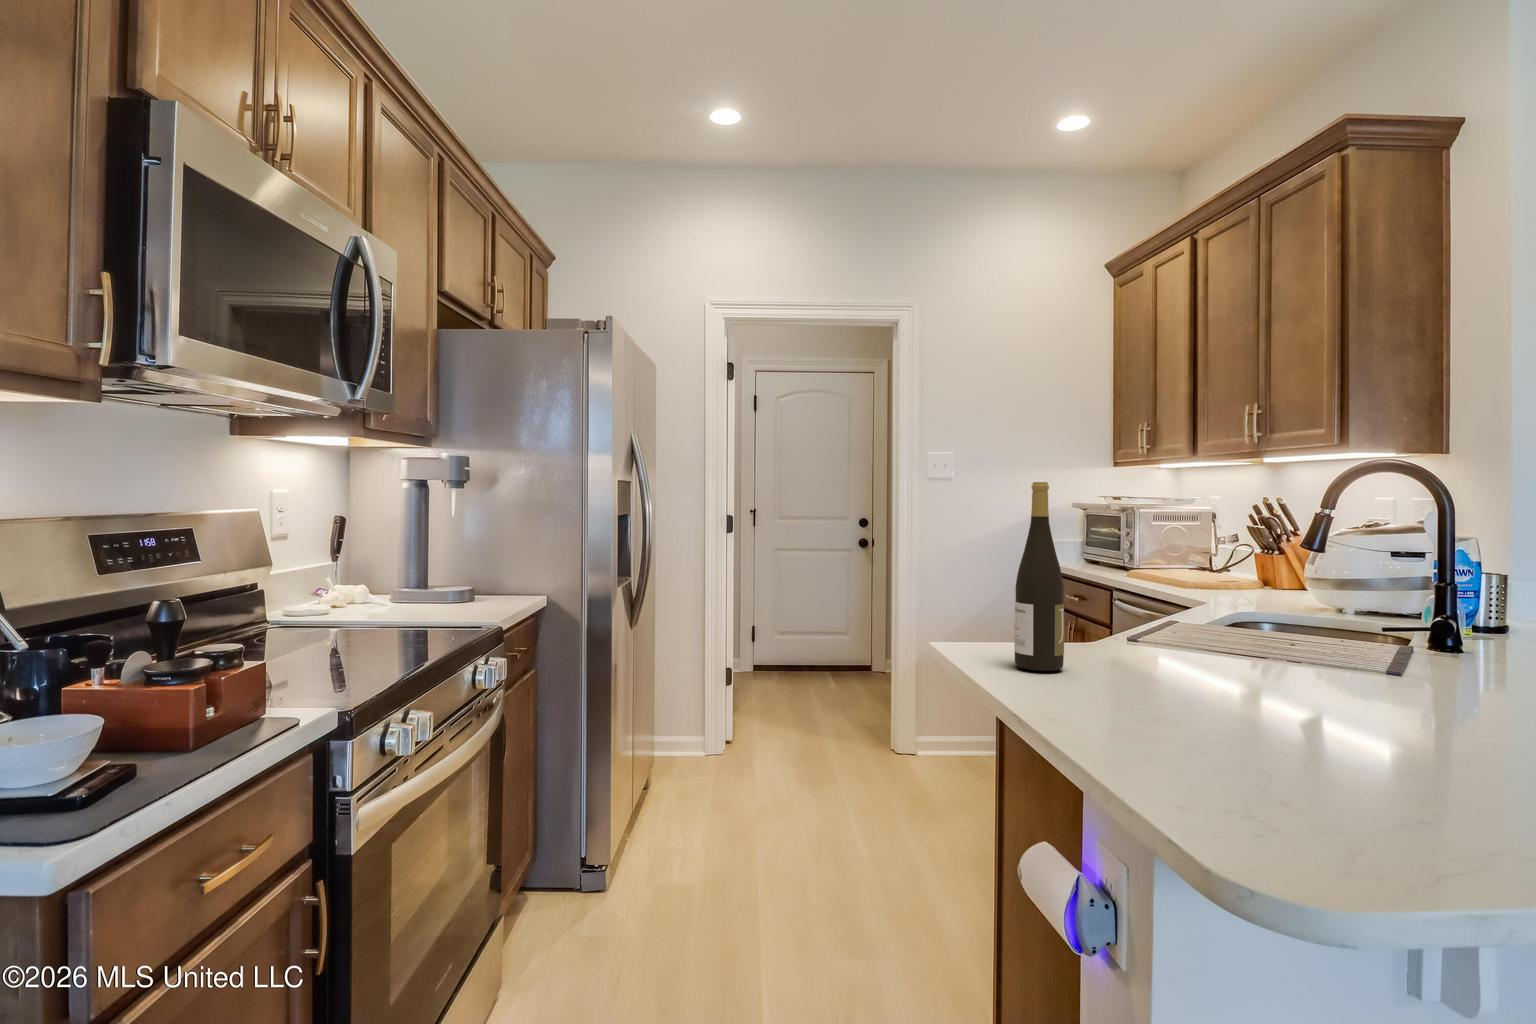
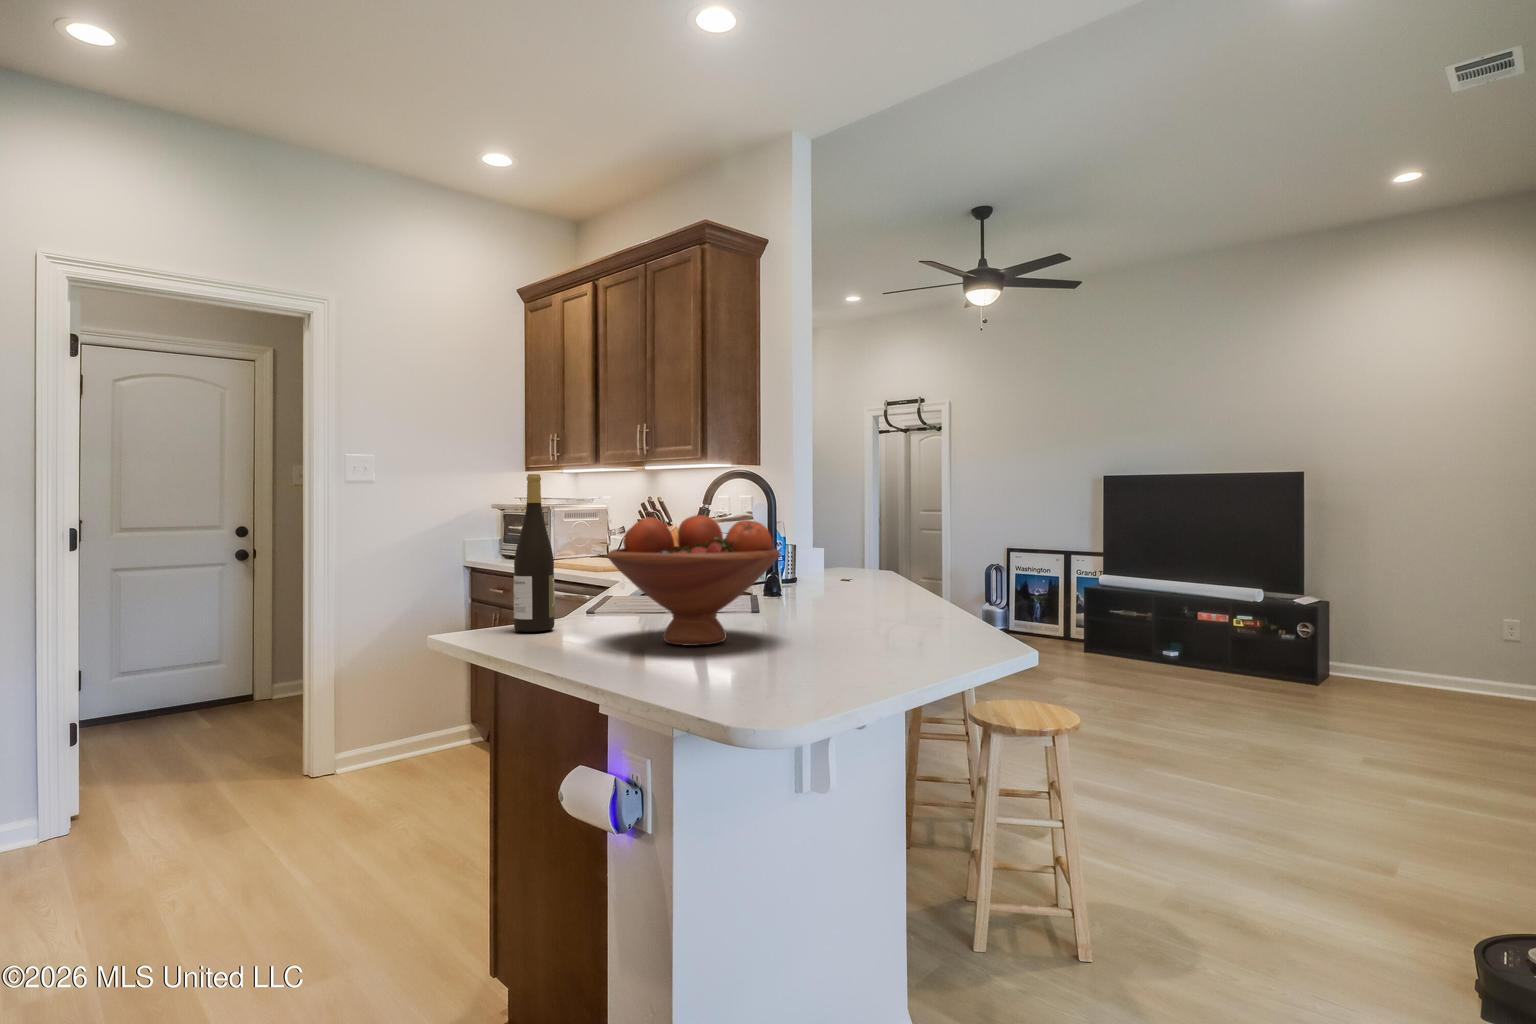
fruit bowl: none [1111,539,1407,735] -> present [607,515,780,646]

